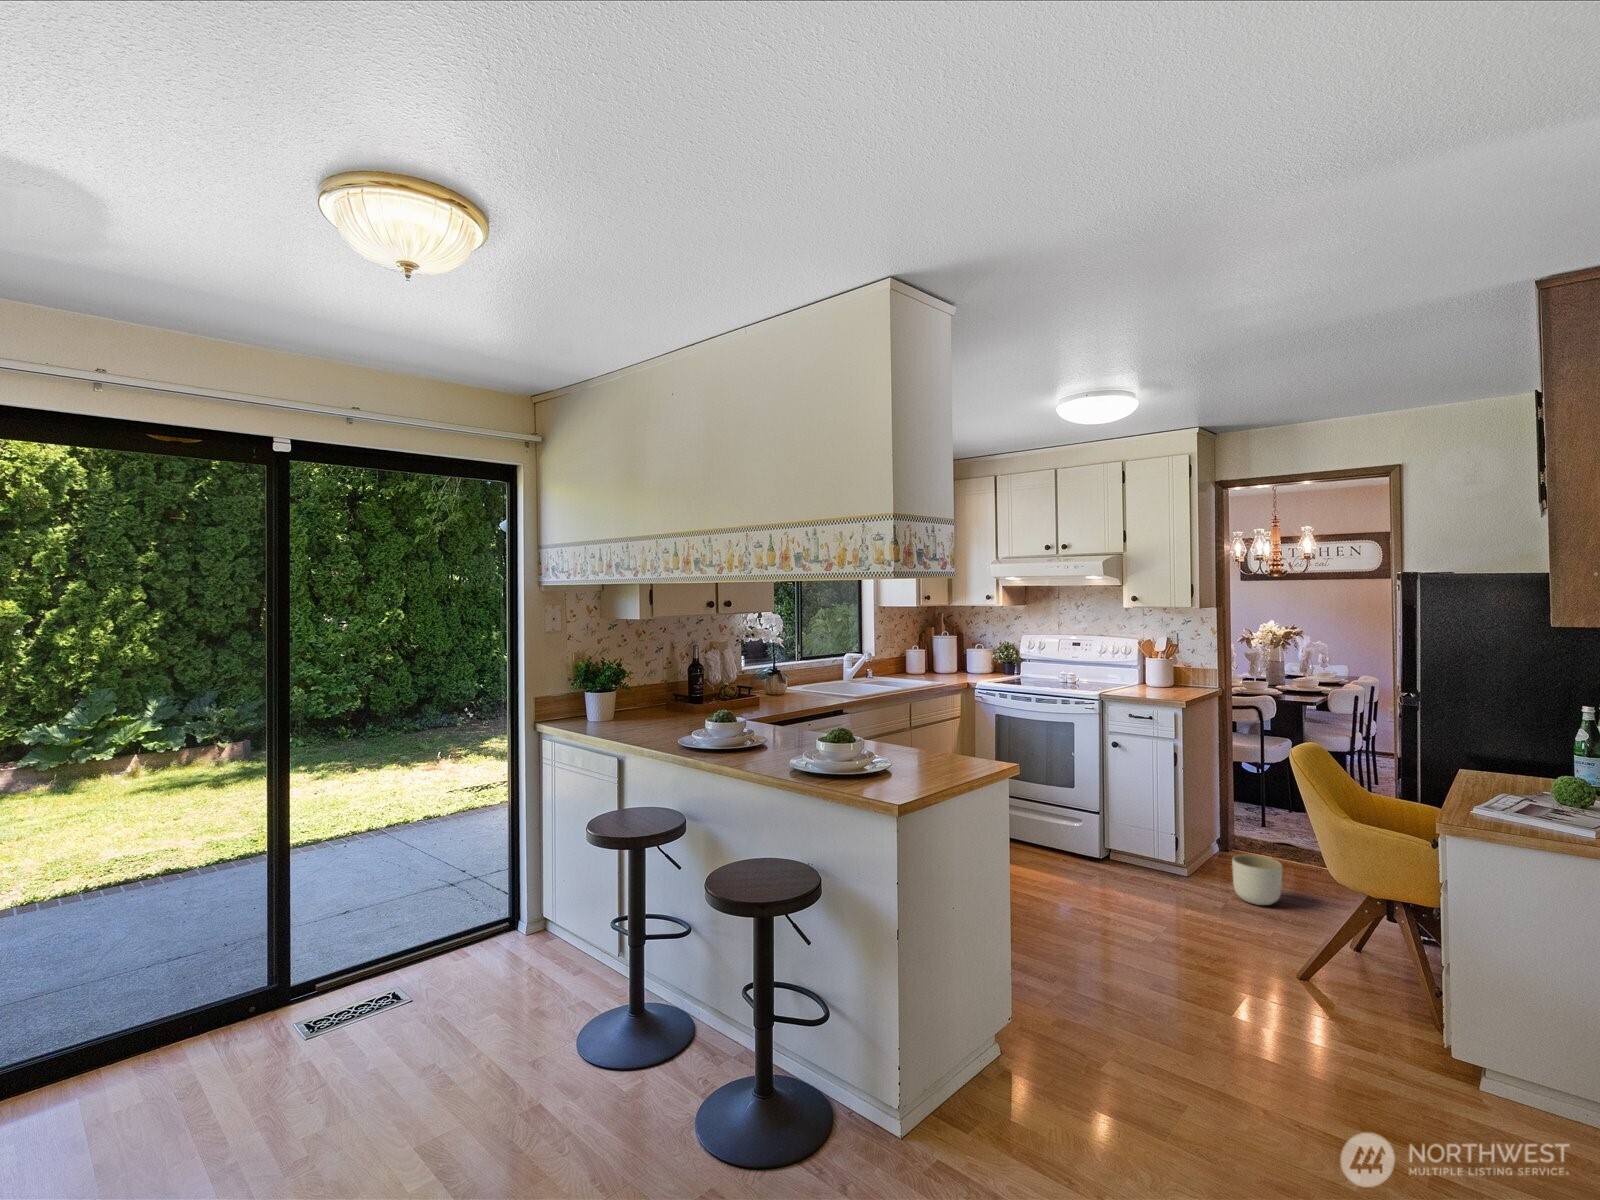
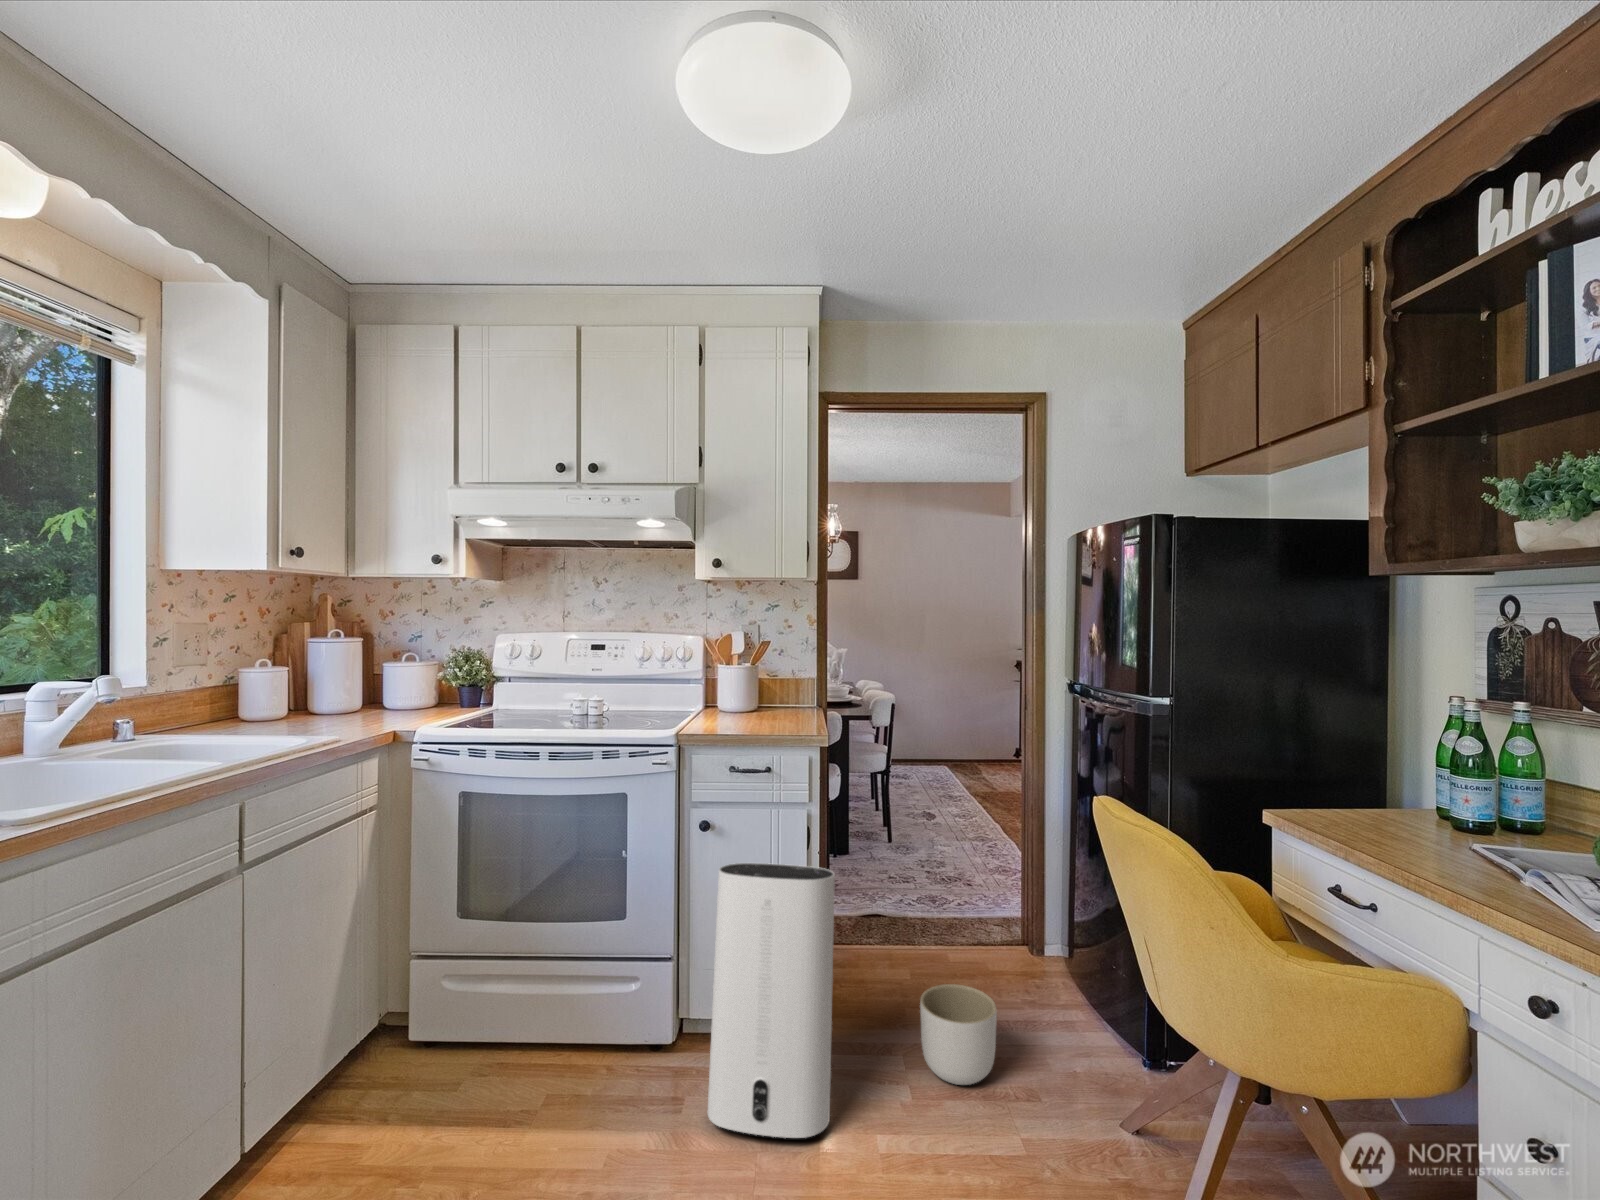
air purifier: none [1101,762,1173,892] -> present [708,863,835,1138]

